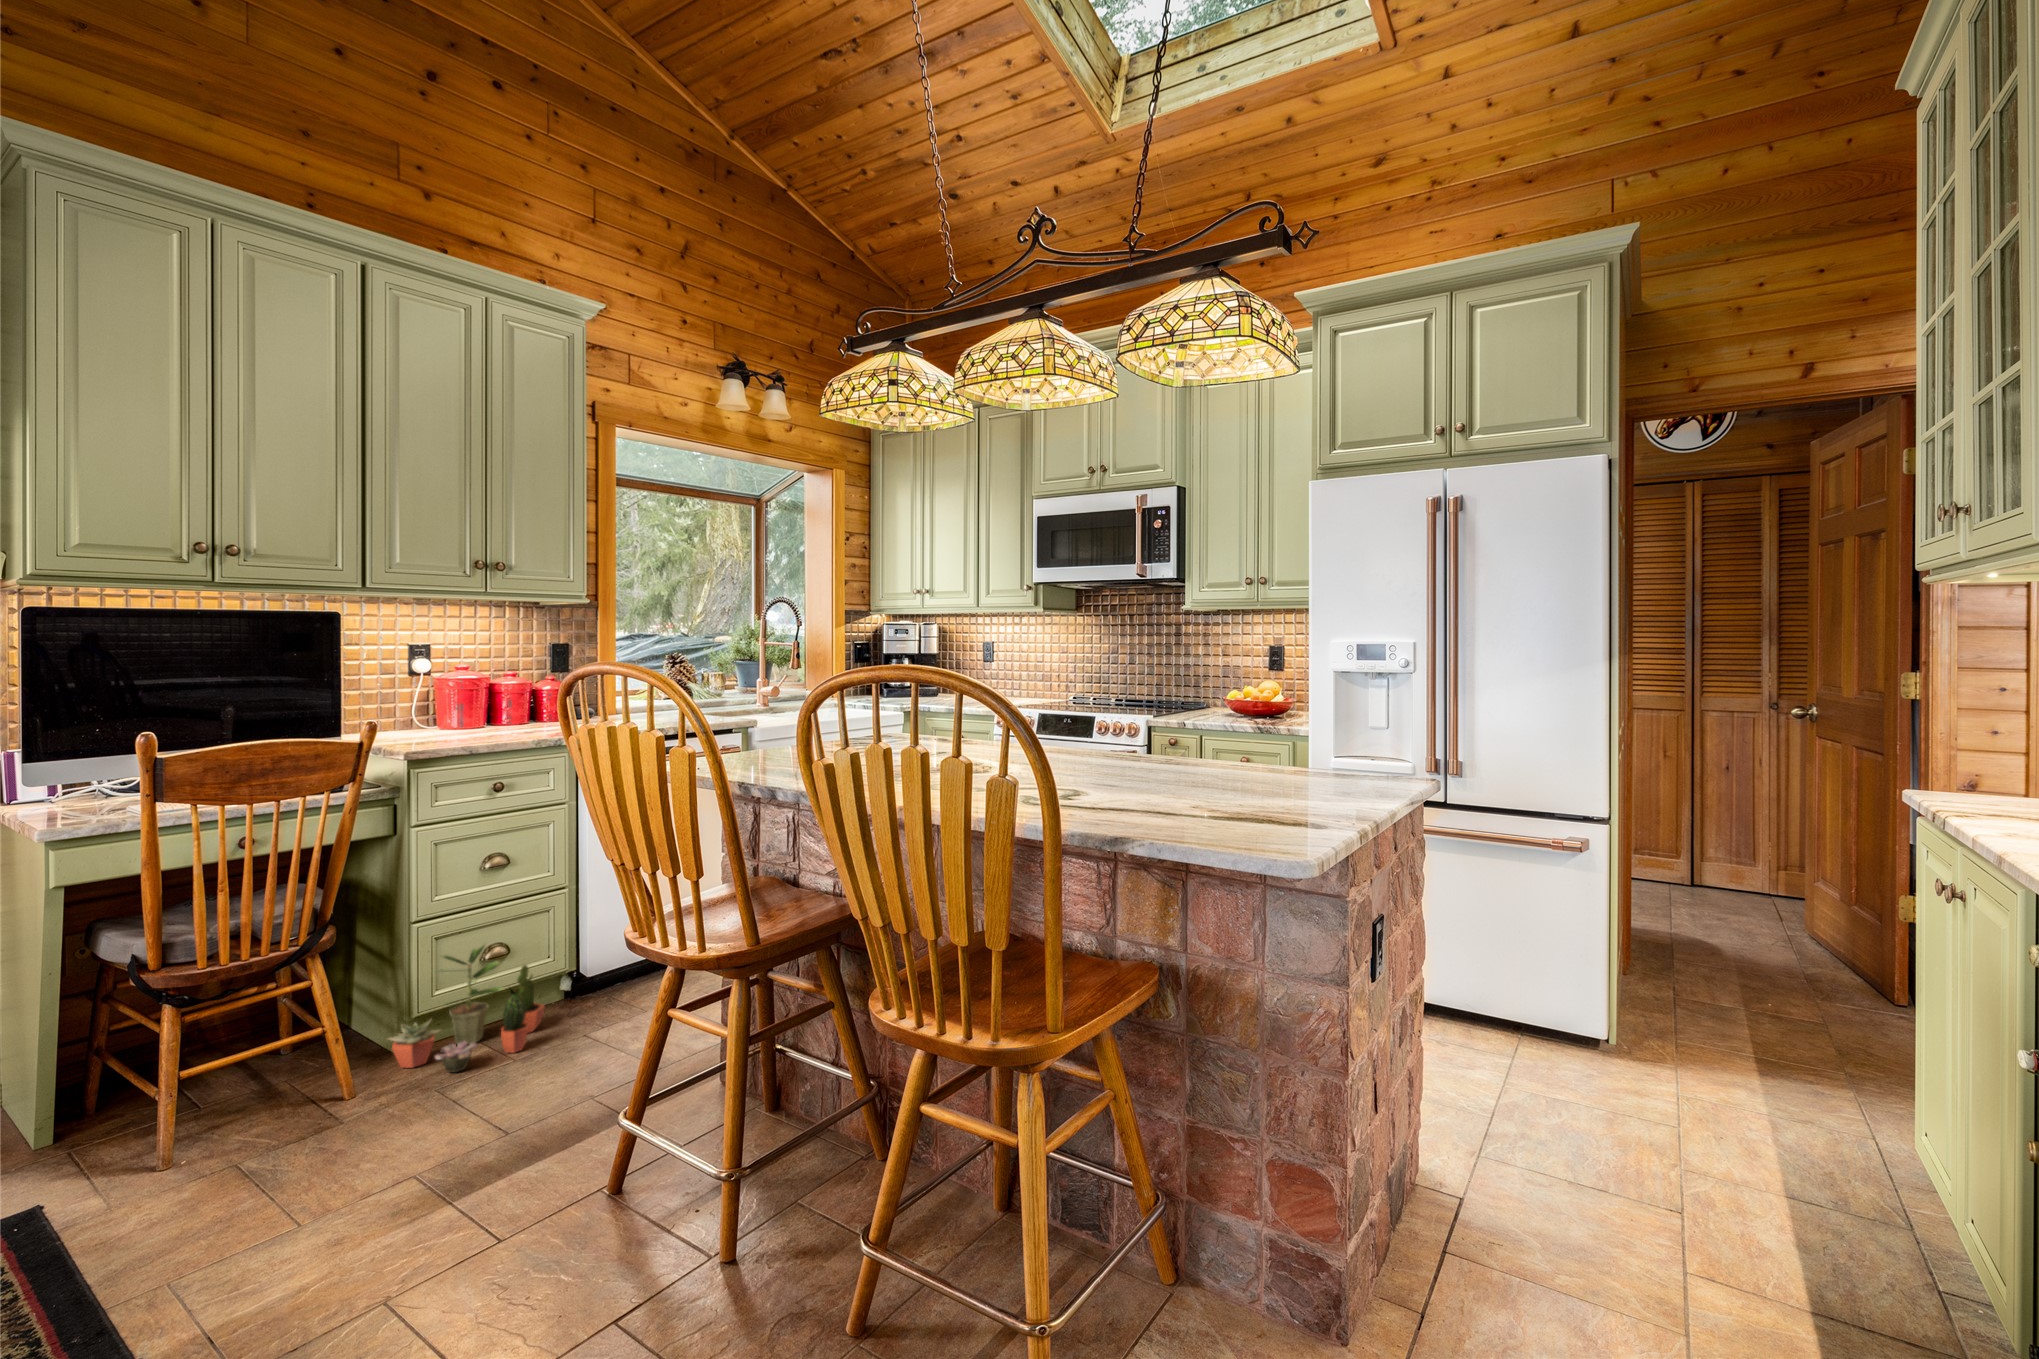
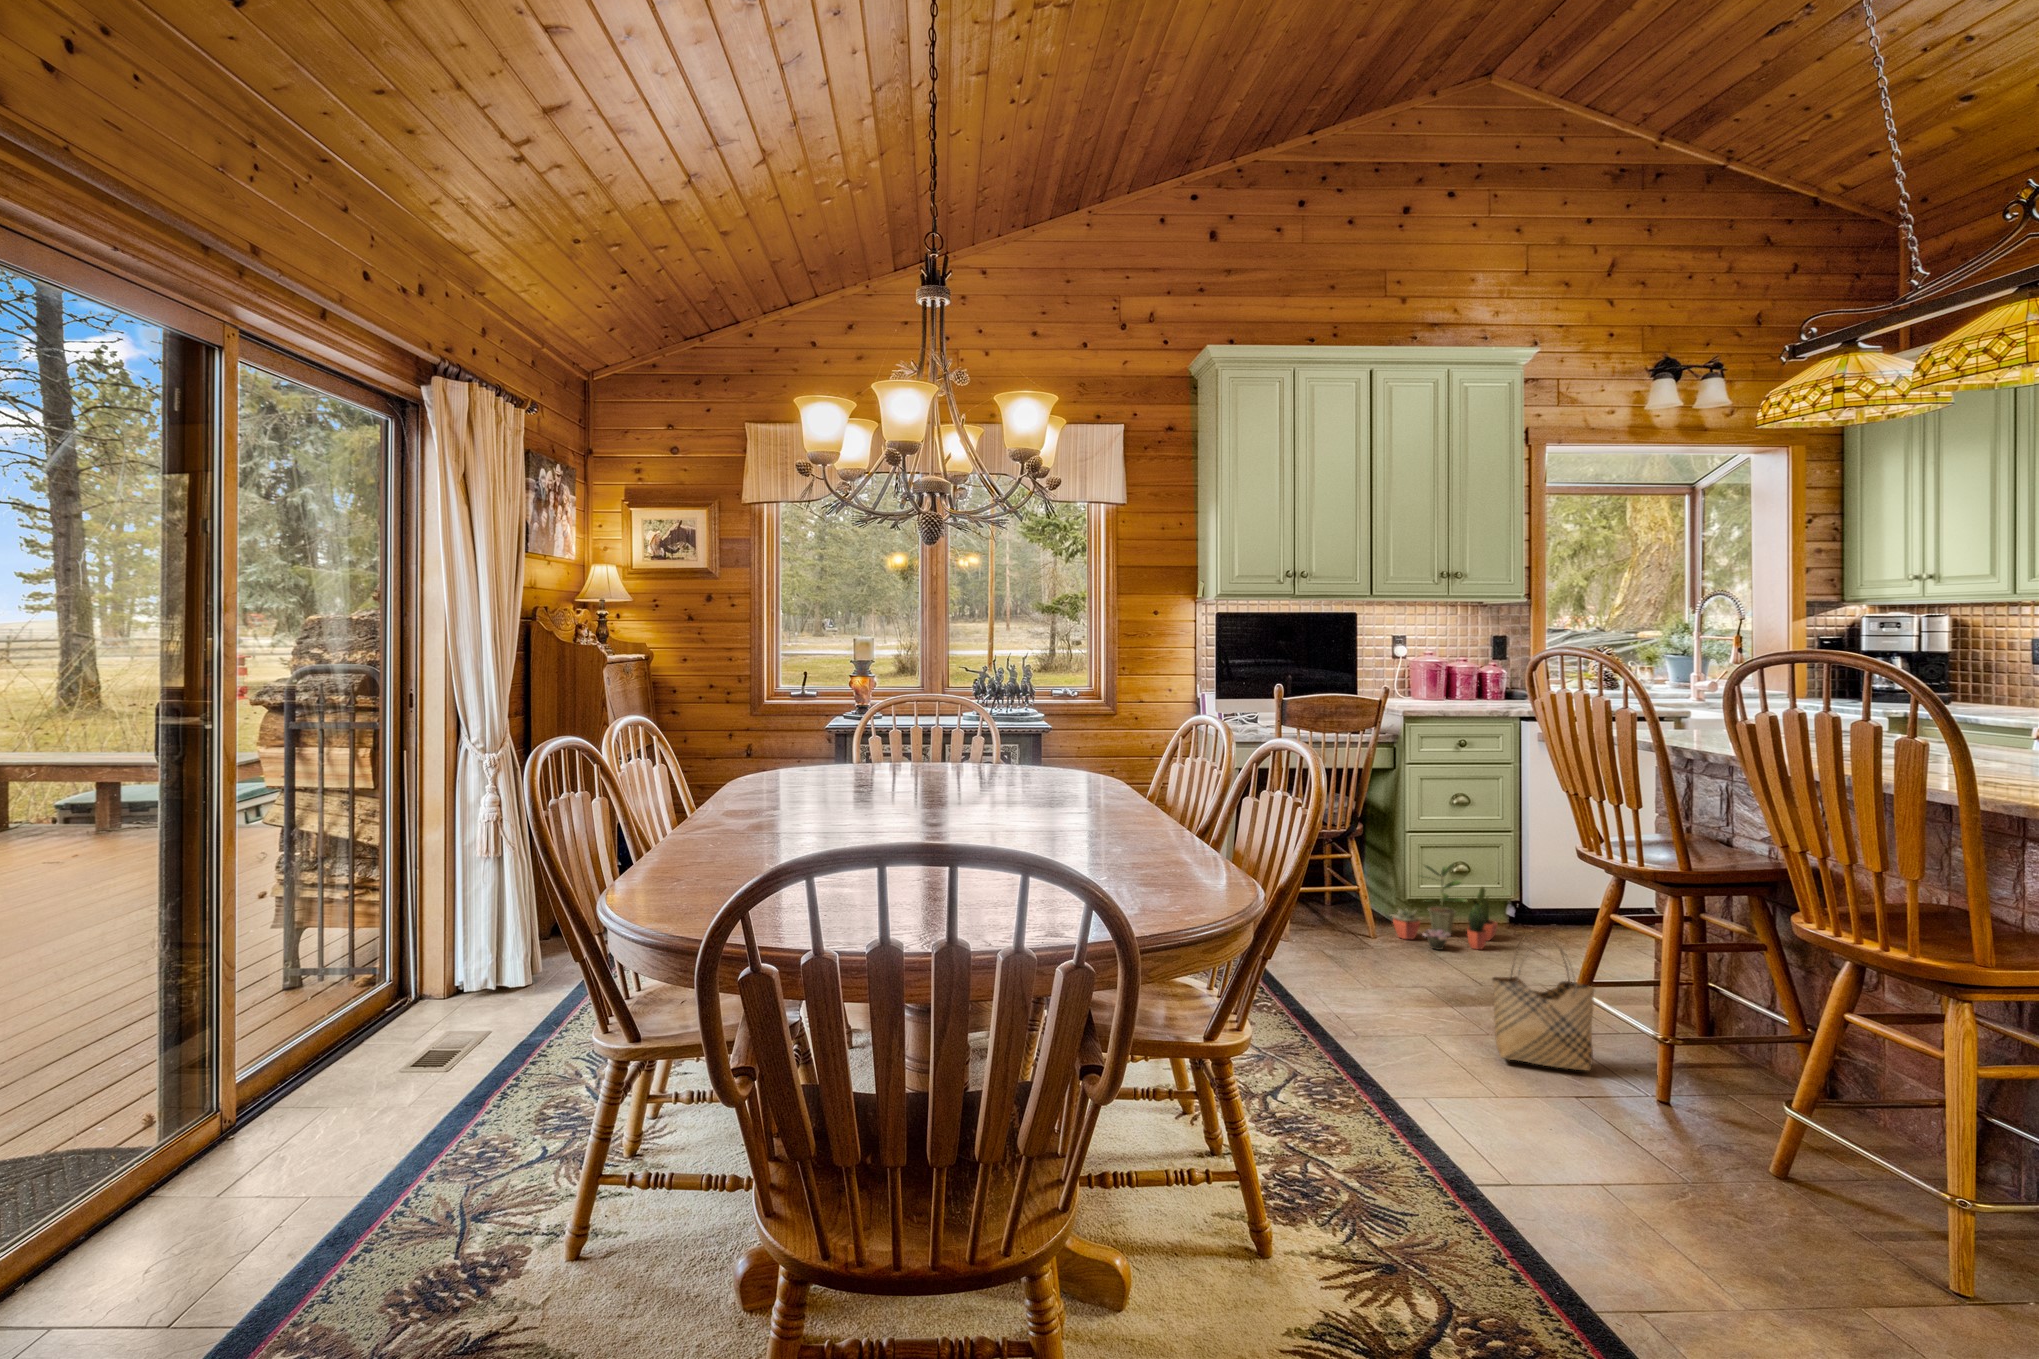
woven basket: none [502,1058,645,1270] -> present [1492,932,1595,1071]

